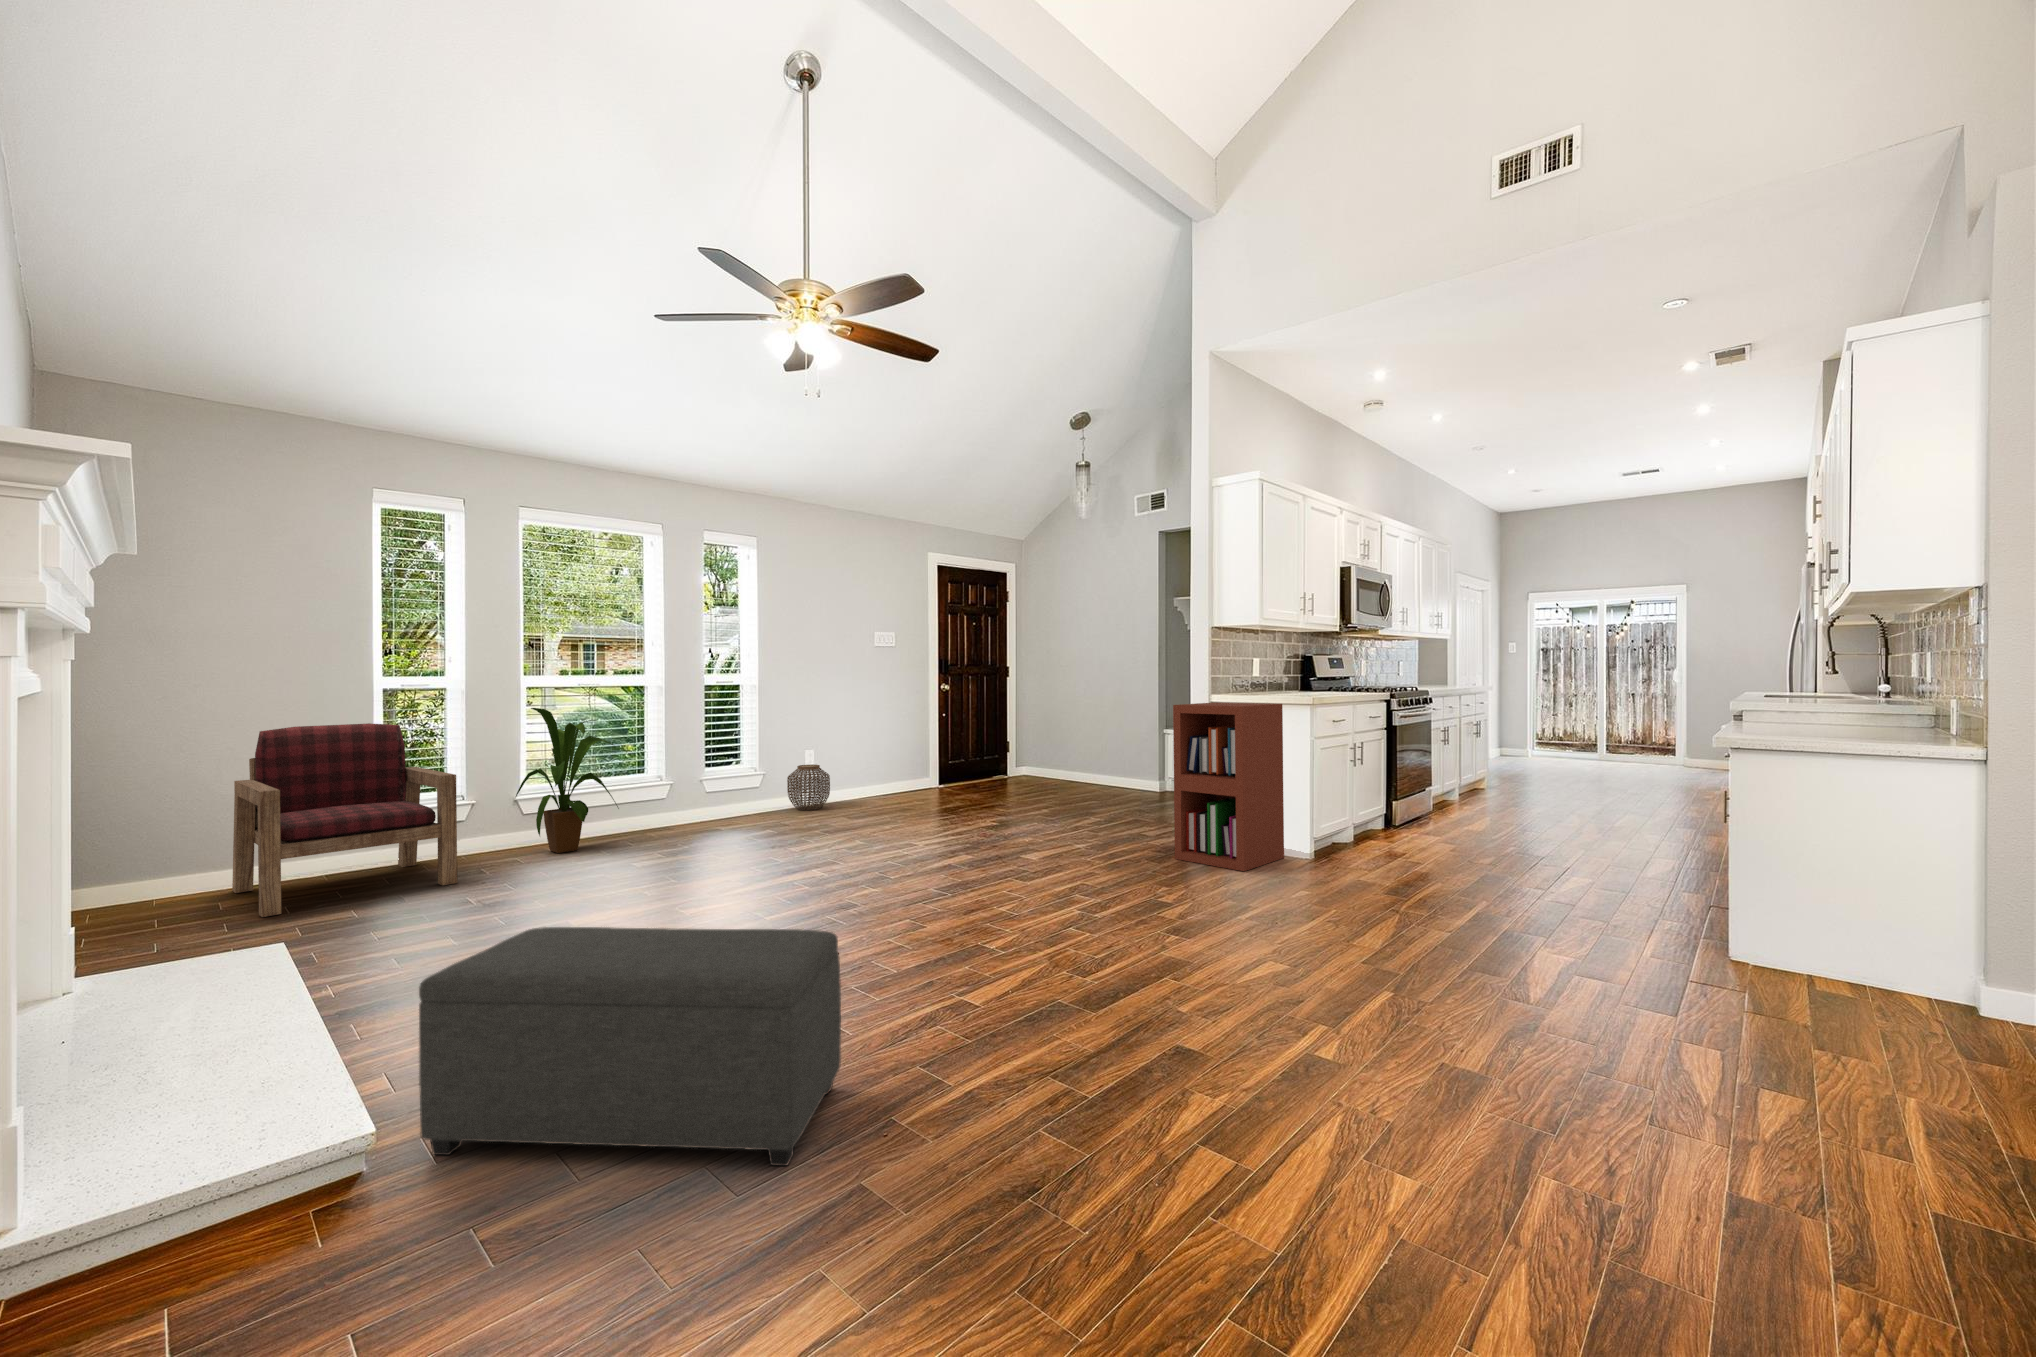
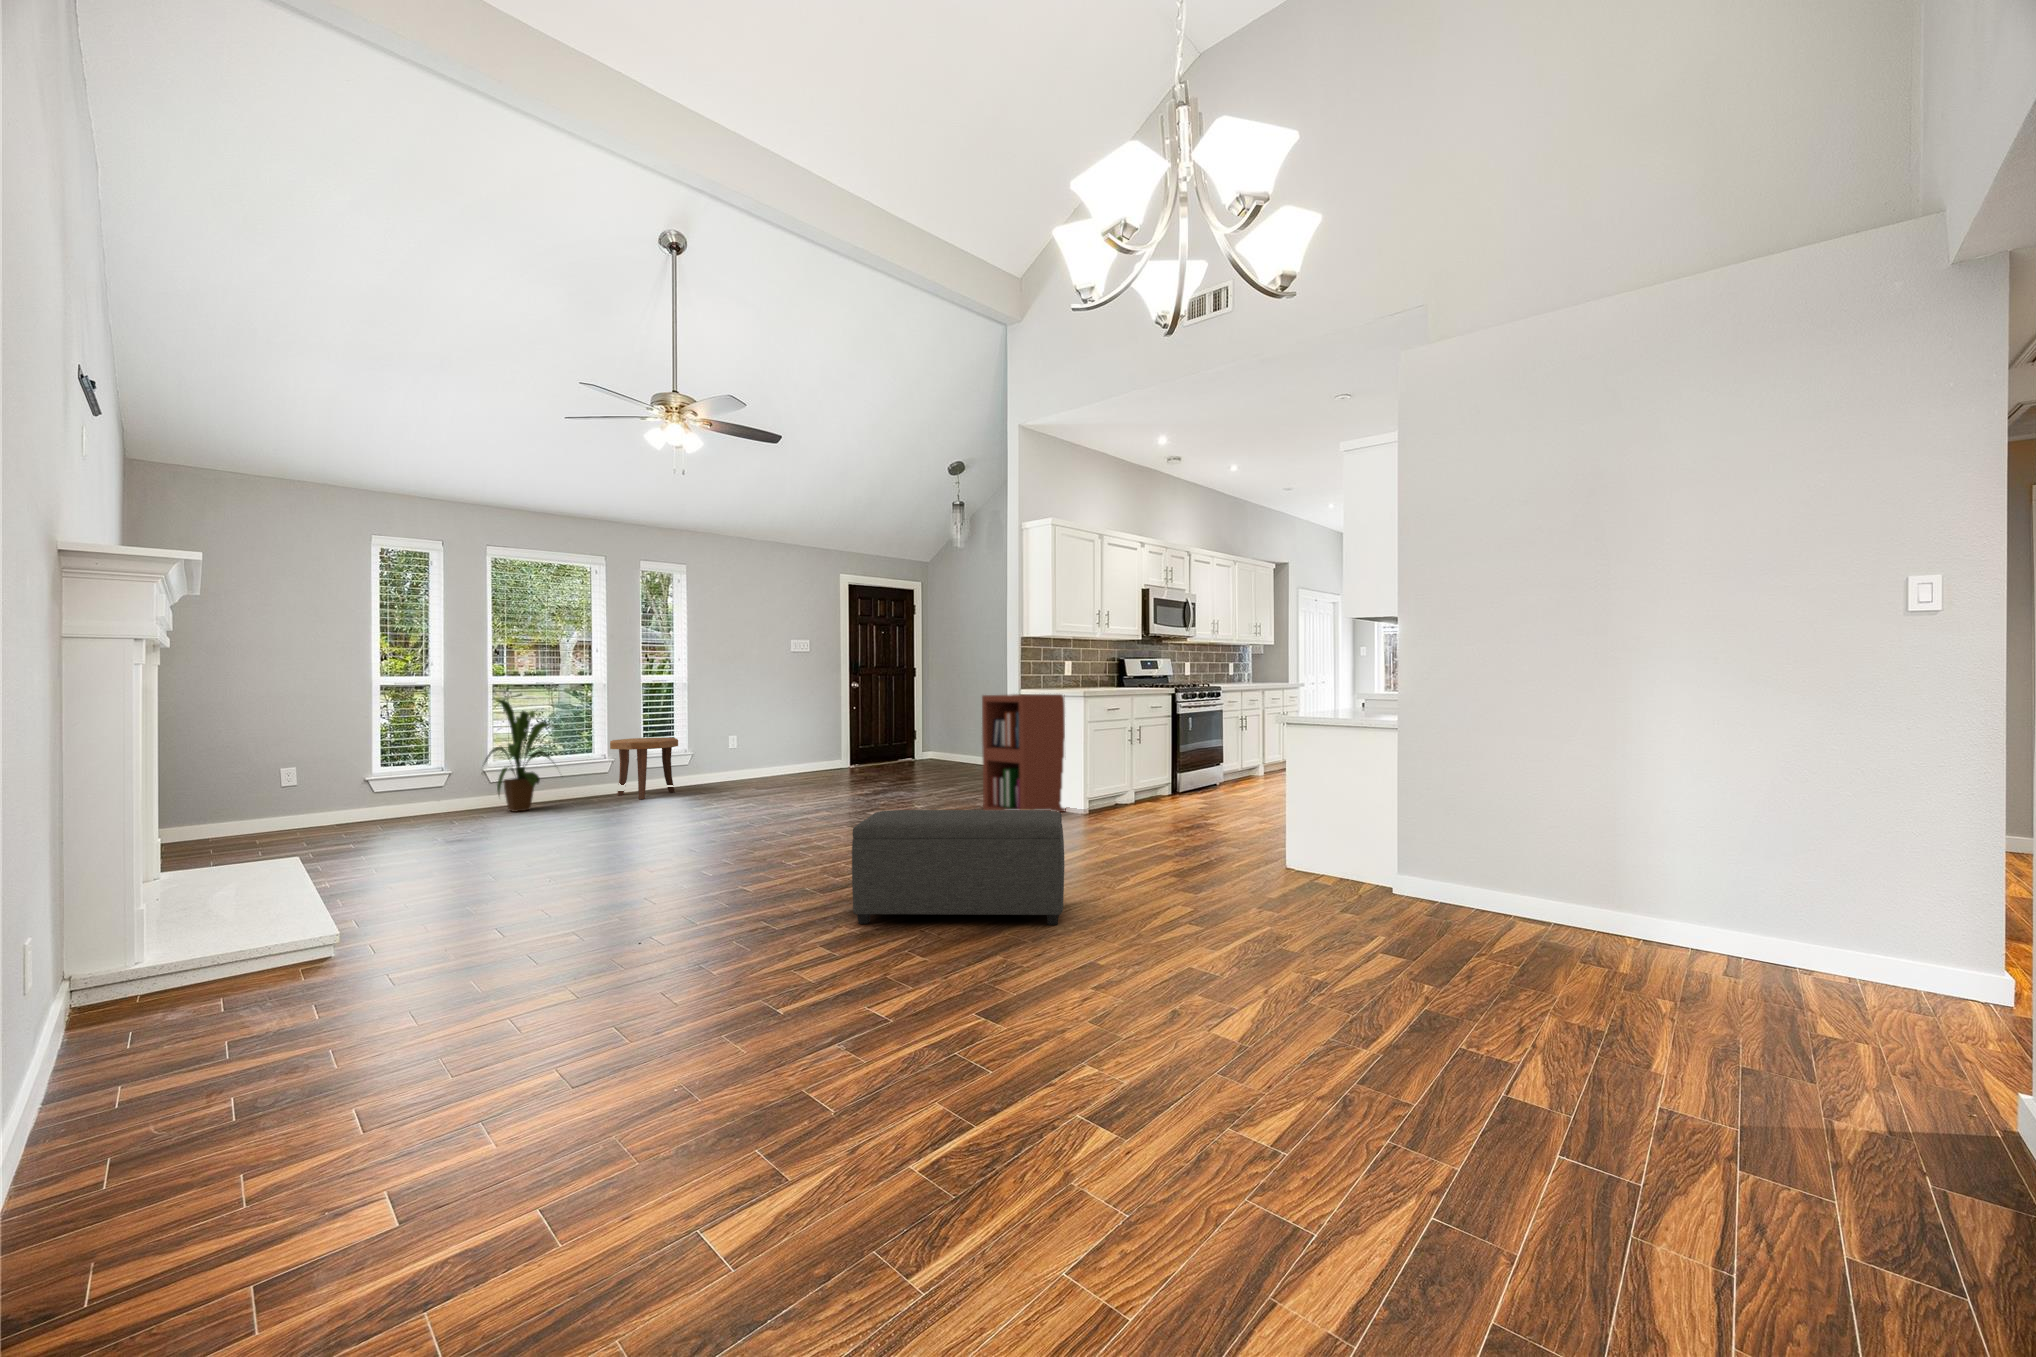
armchair: present [232,723,457,917] -> none [262,710,432,847]
side table: none [670,753,754,833] -> present [610,738,678,799]
woven basket: present [787,765,830,810] -> none [712,748,748,785]
ottoman: present [419,927,841,1166] -> present [852,810,1064,925]

